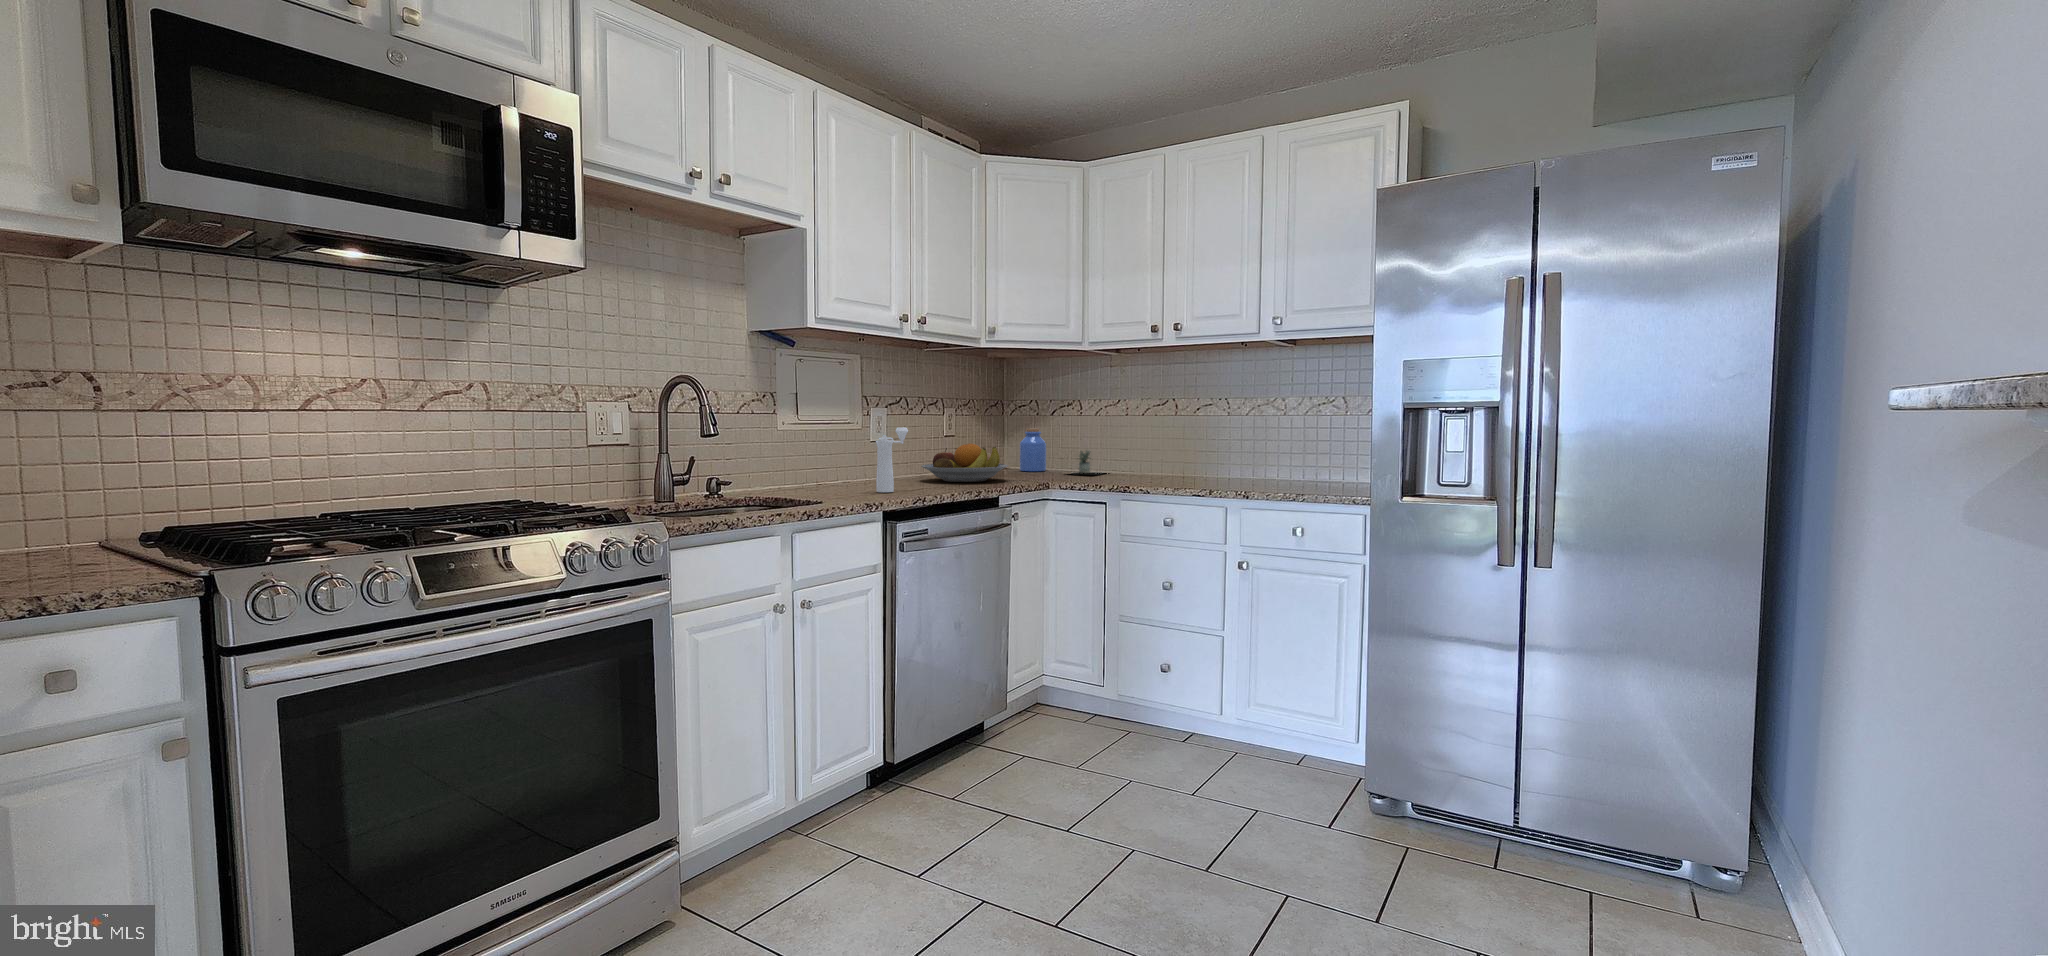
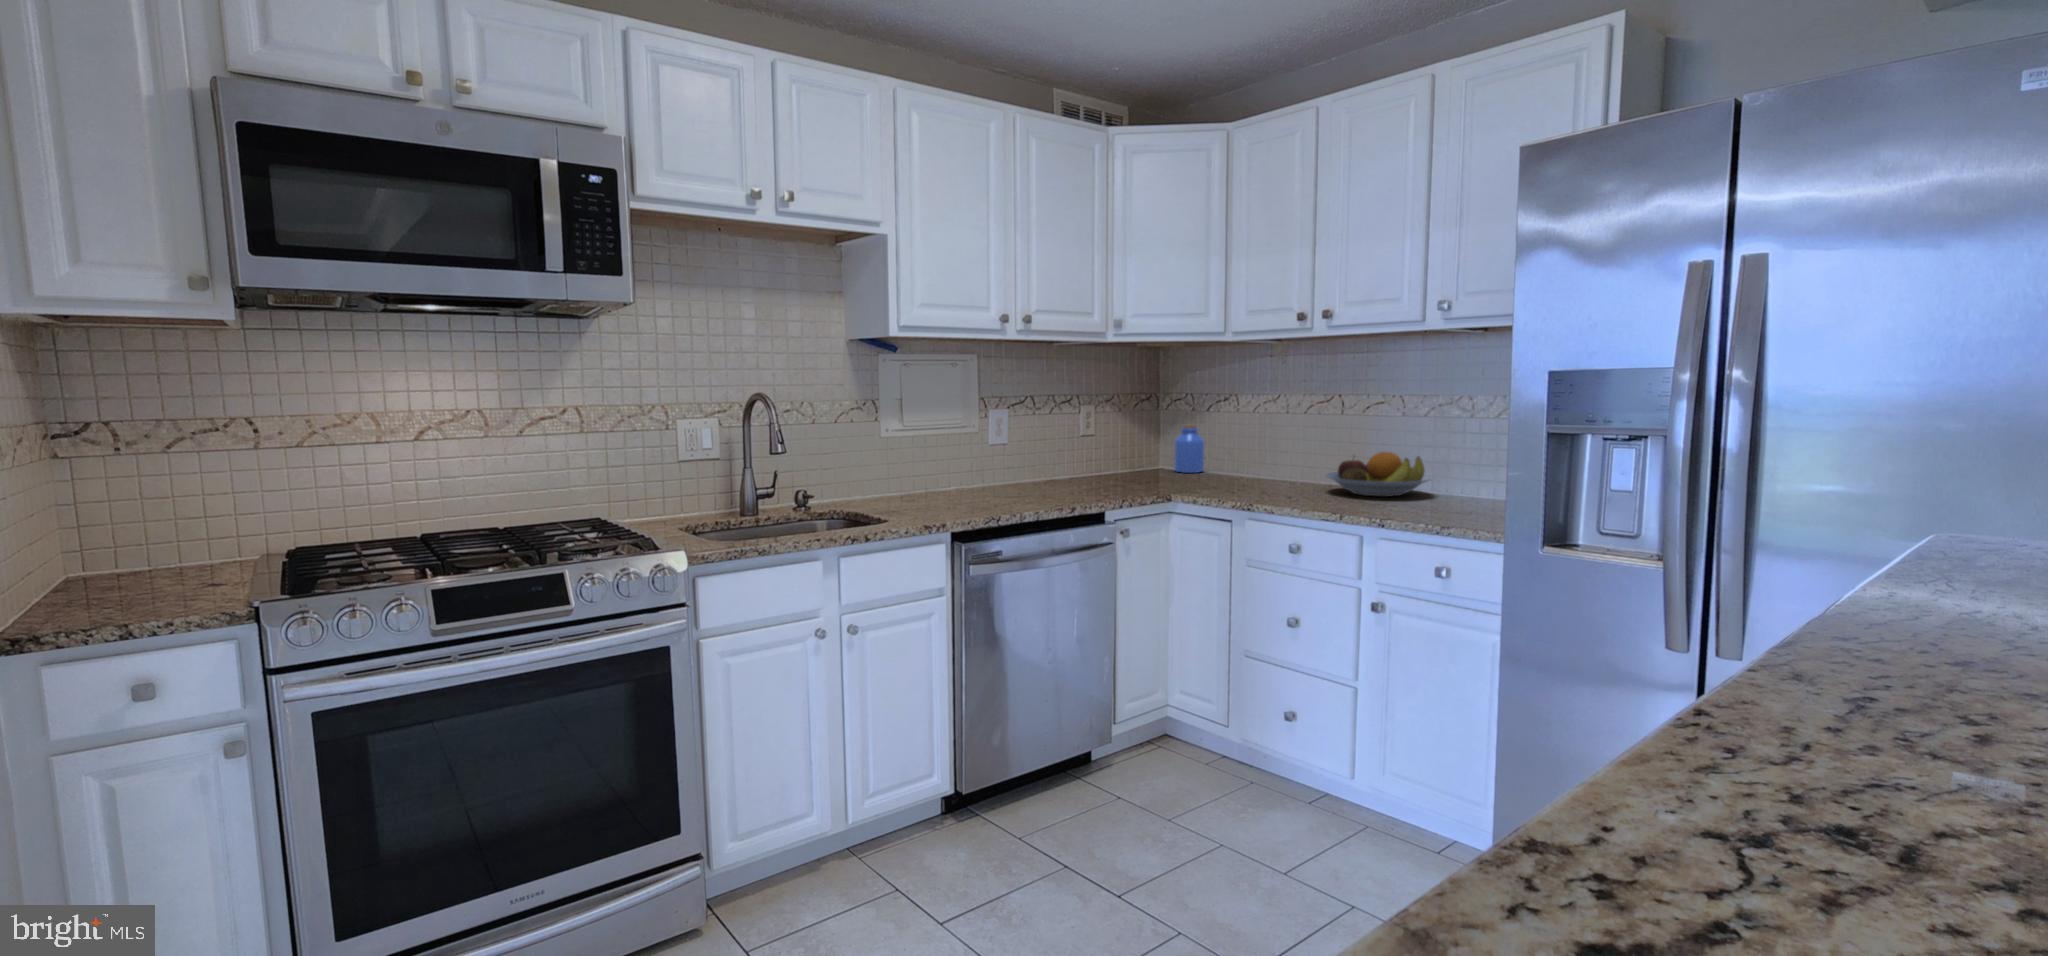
pepper mill: present [876,427,908,492] -> none [971,435,1011,505]
fruit bowl: present [921,444,1008,482] -> present [1326,452,1429,496]
potted plant: present [1079,451,1091,473] -> none [1213,450,1290,479]

